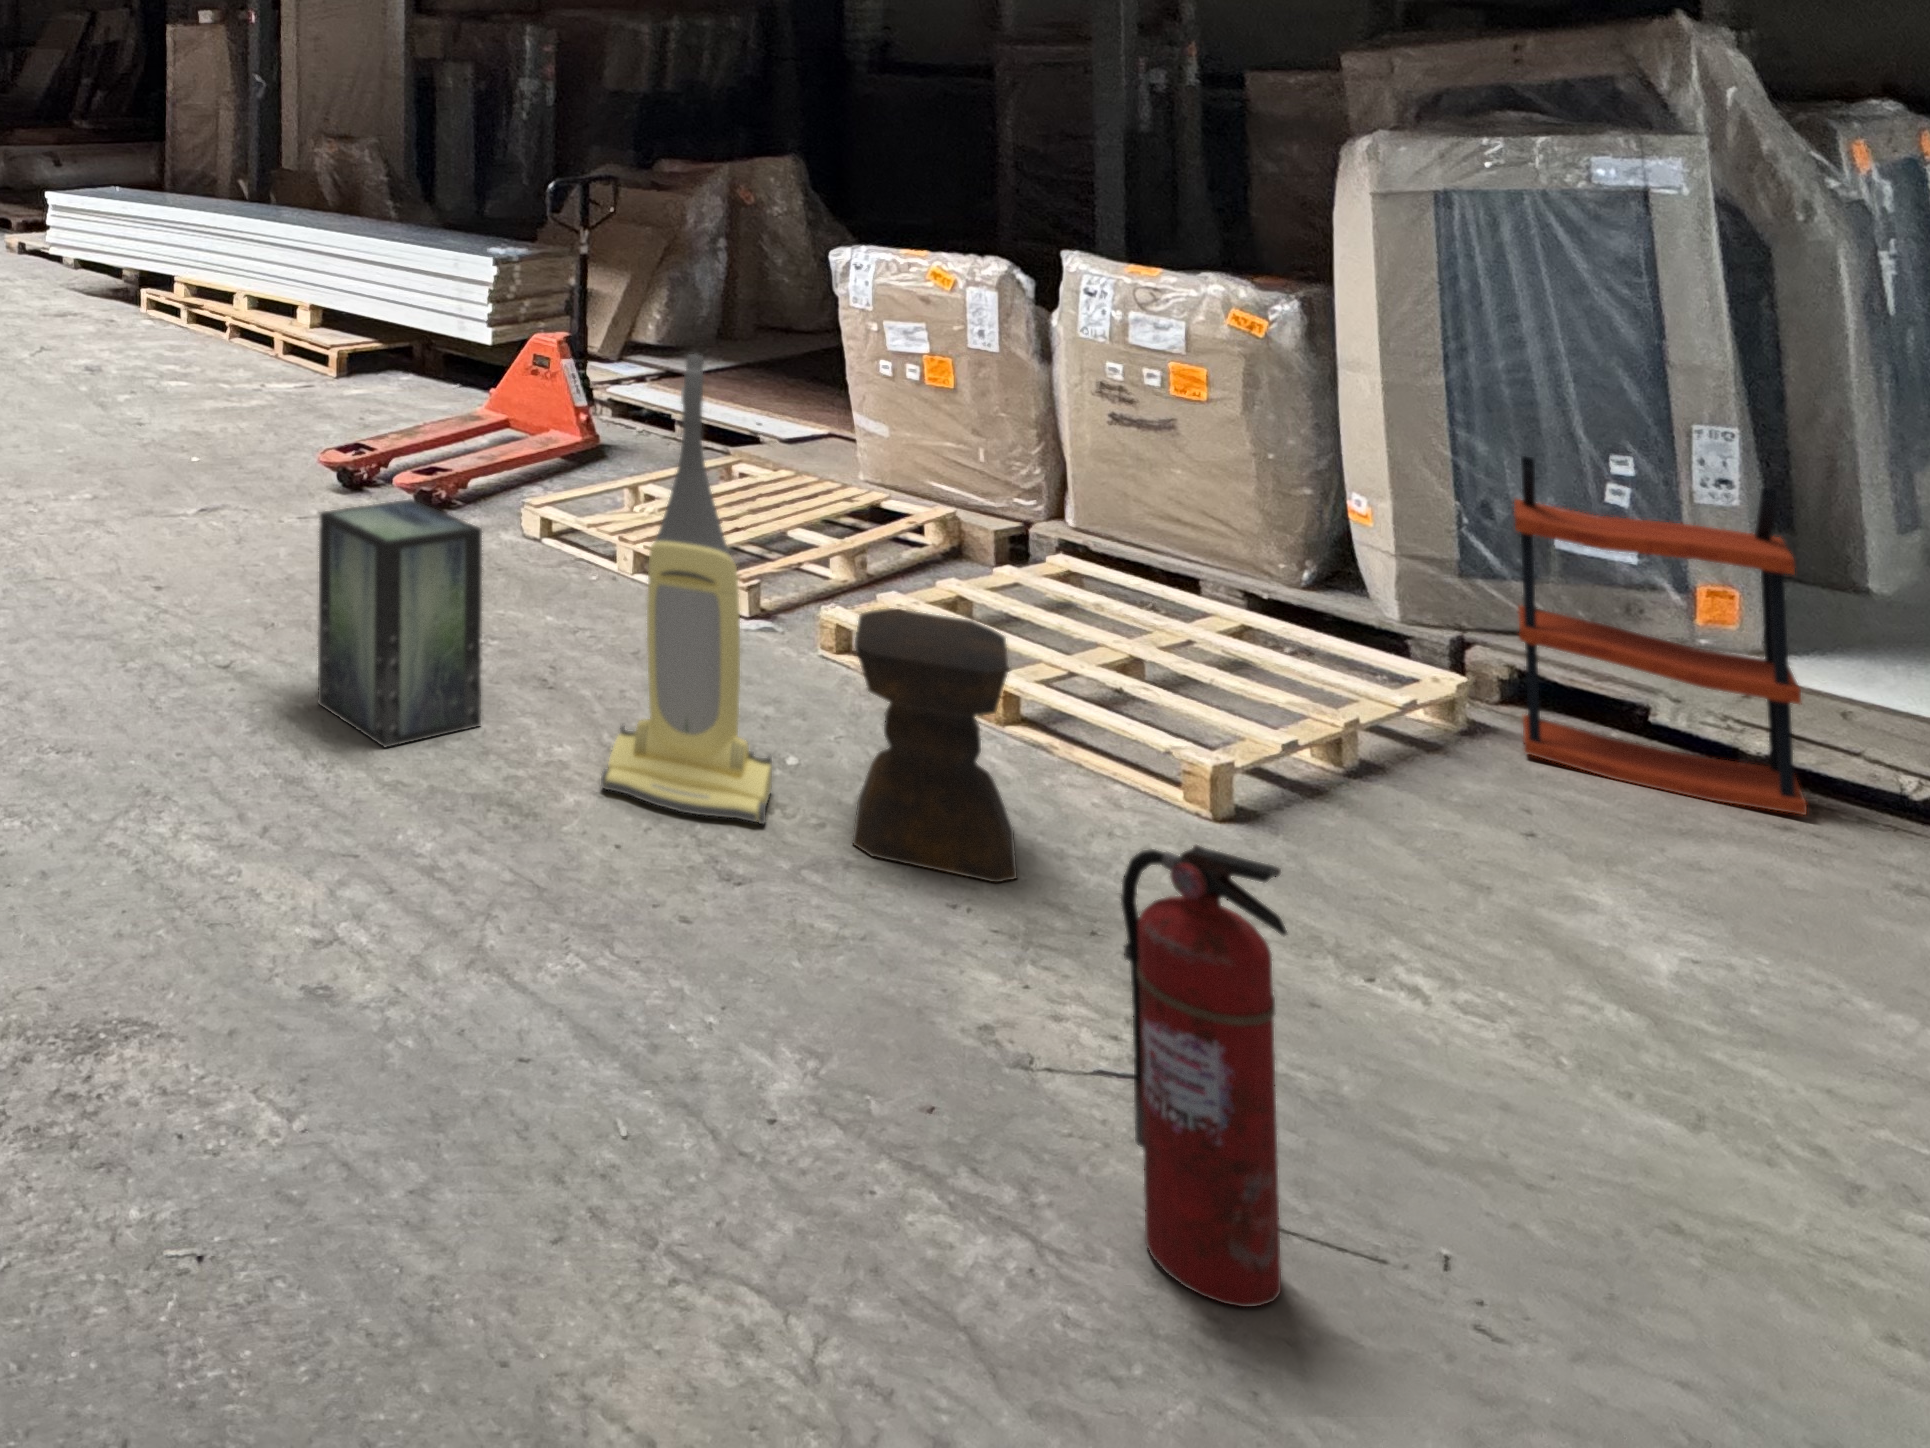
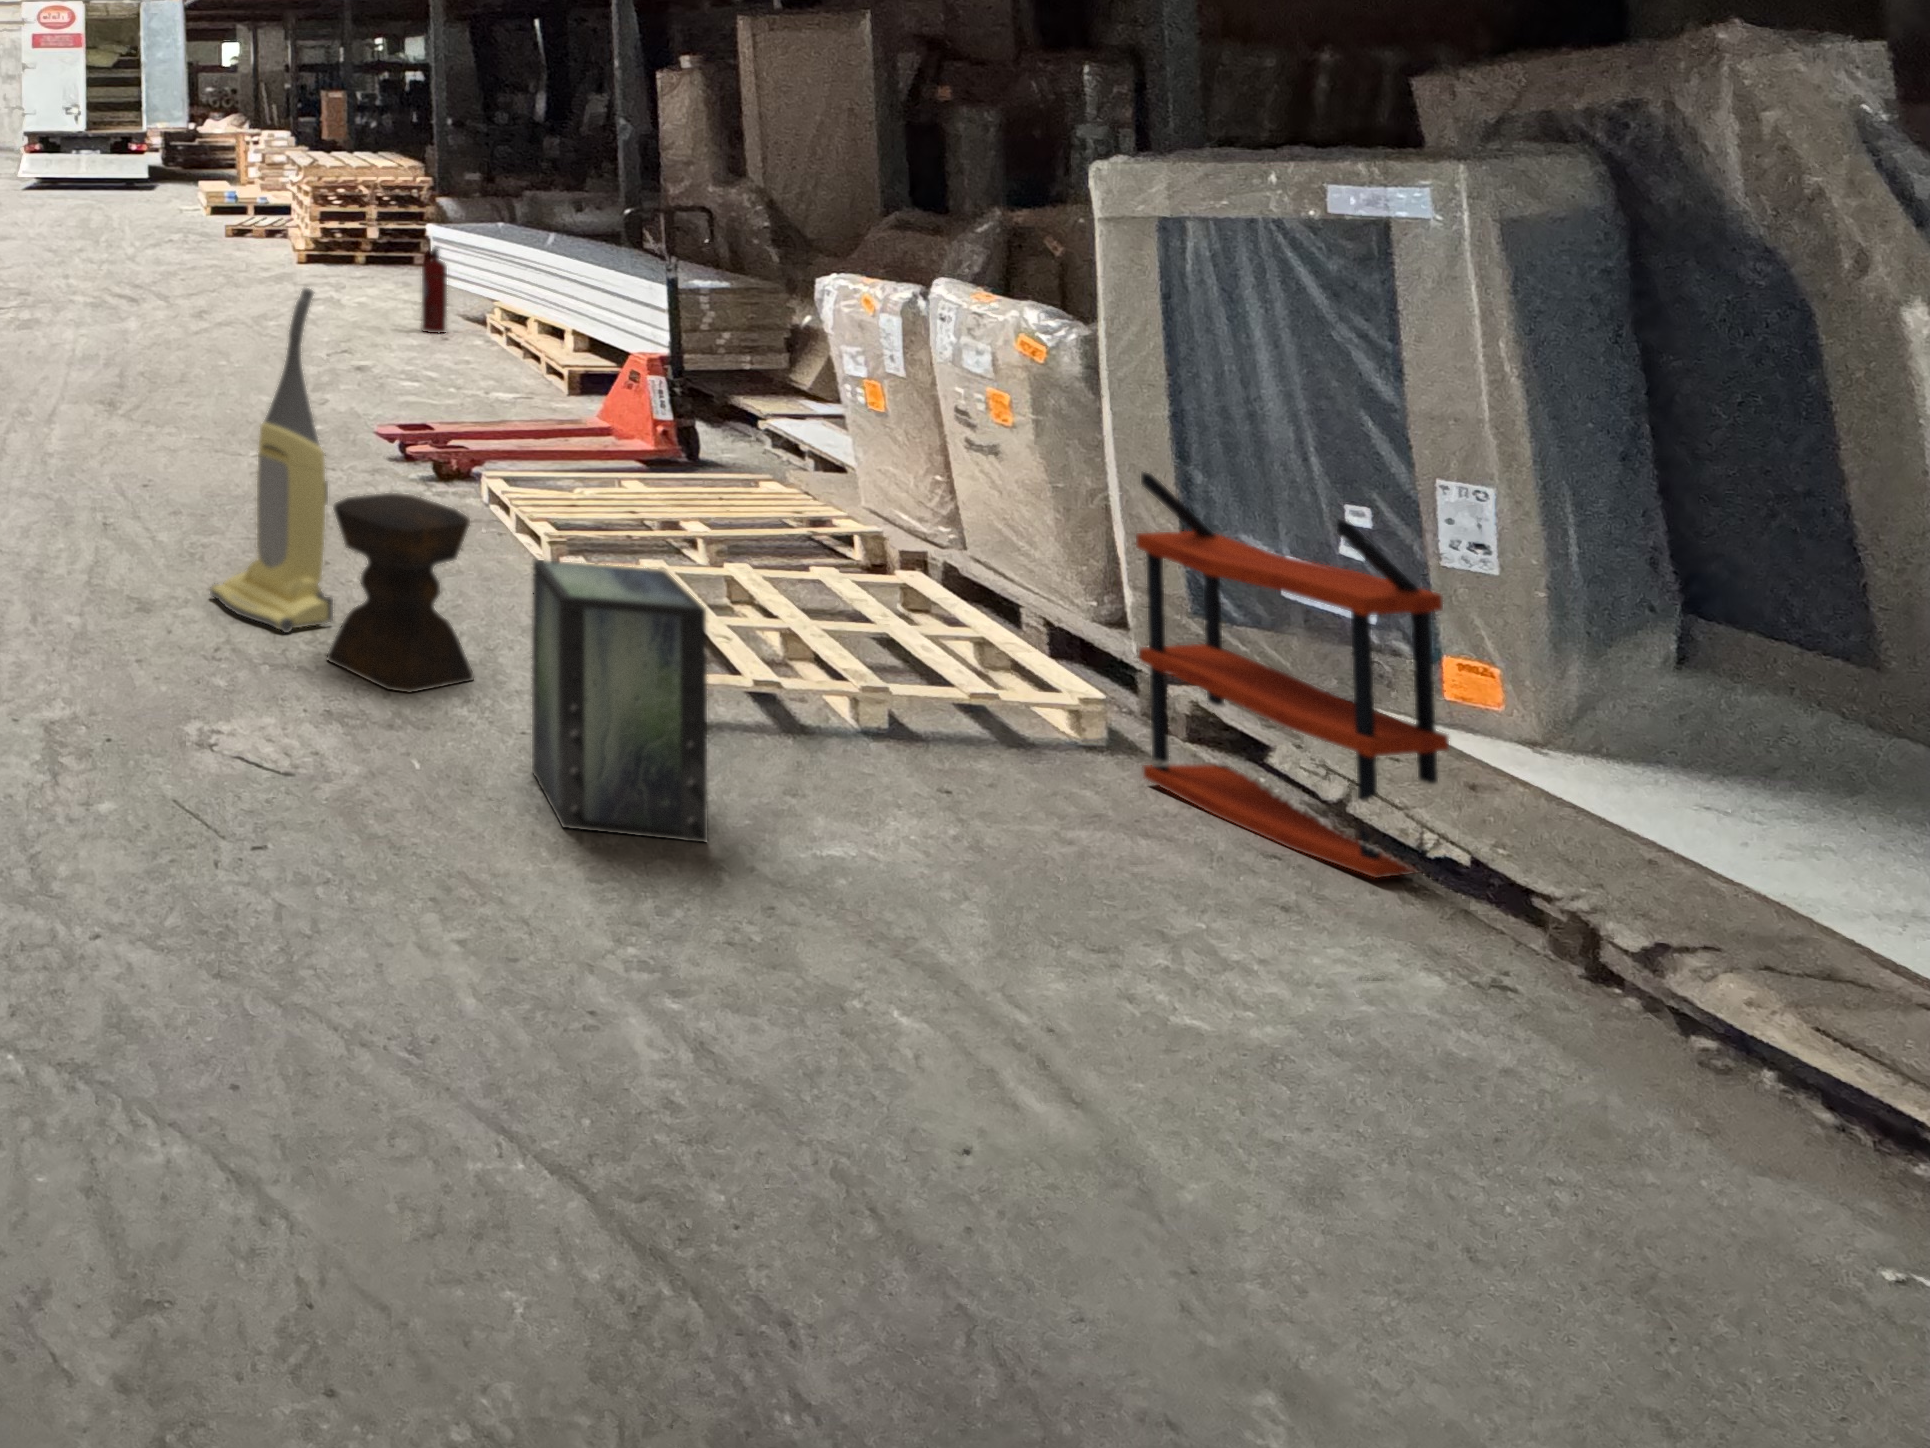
storage box: present [318,500,482,747] -> present [532,560,708,842]
fire extinguisher: present [1121,845,1287,1307] -> present [421,247,447,333]

